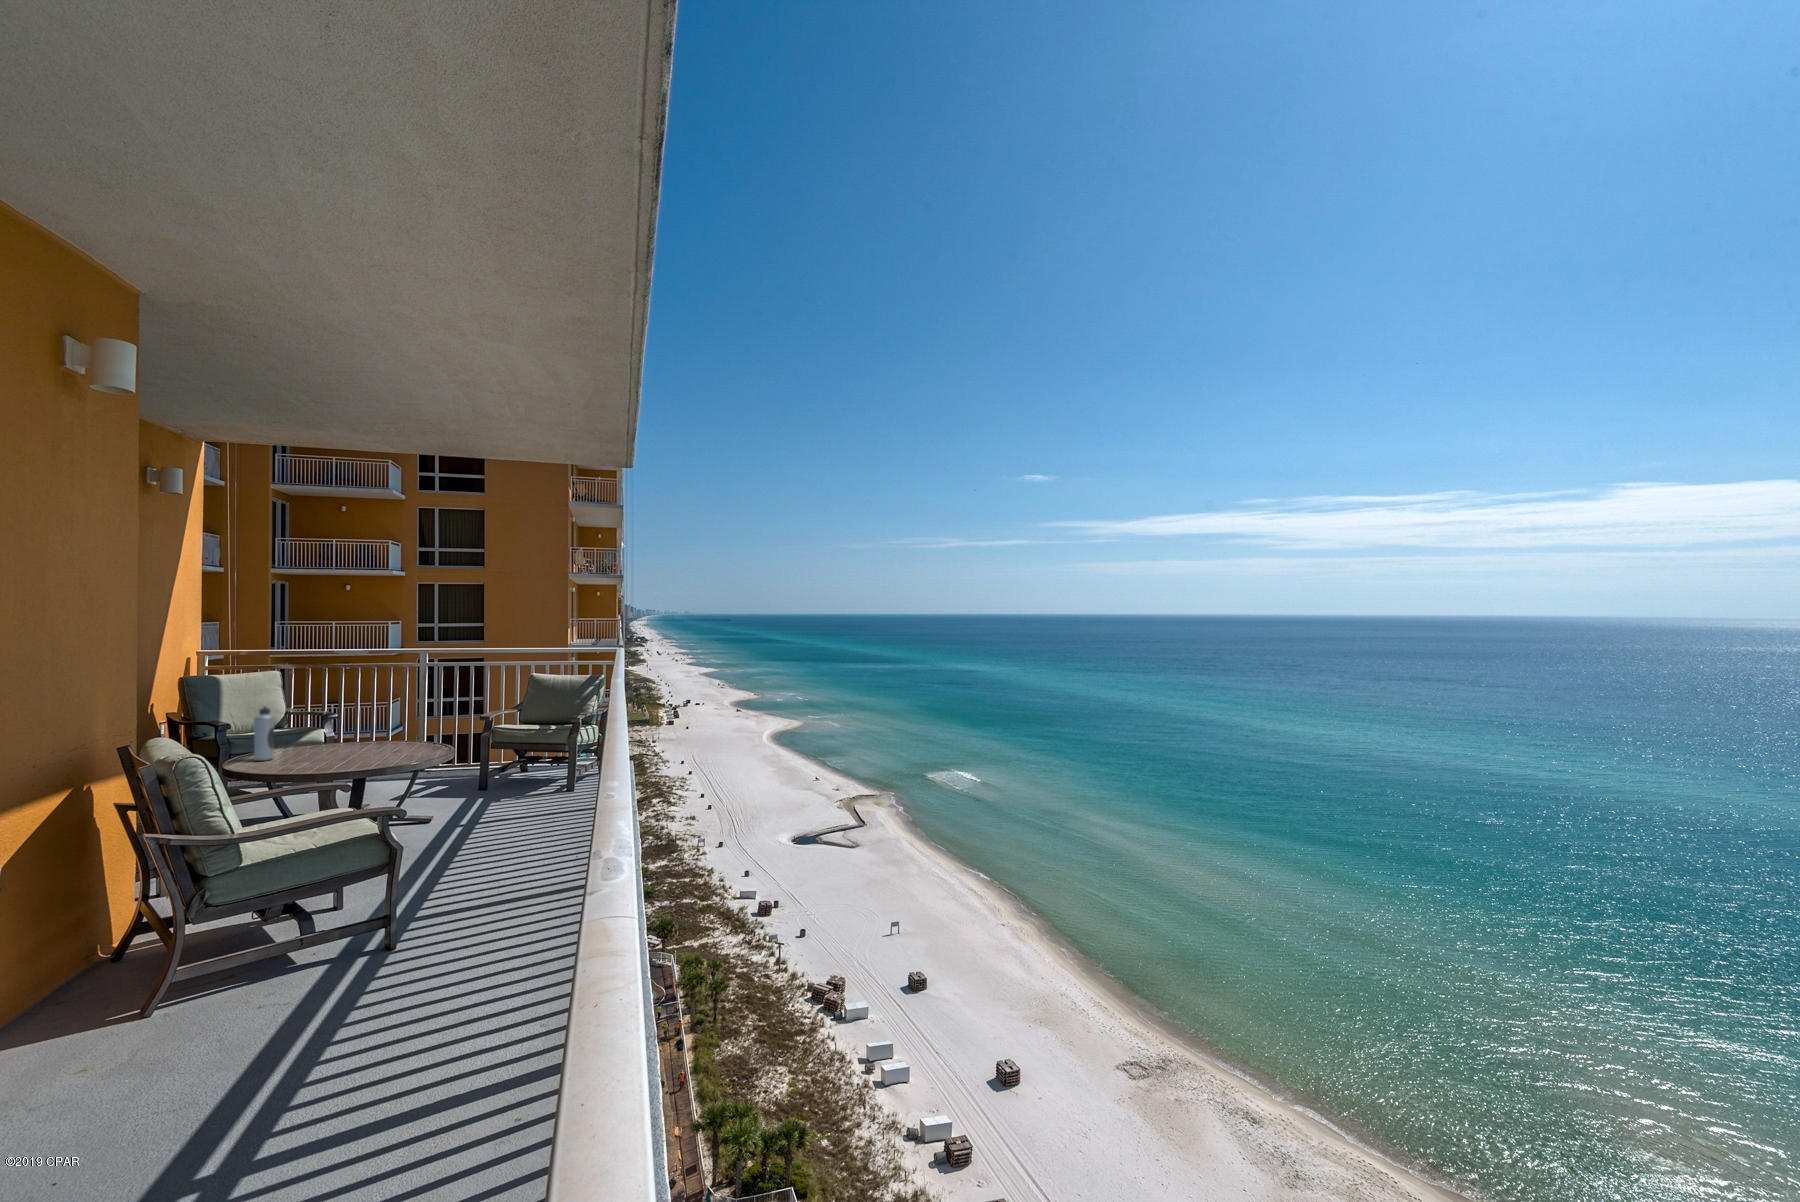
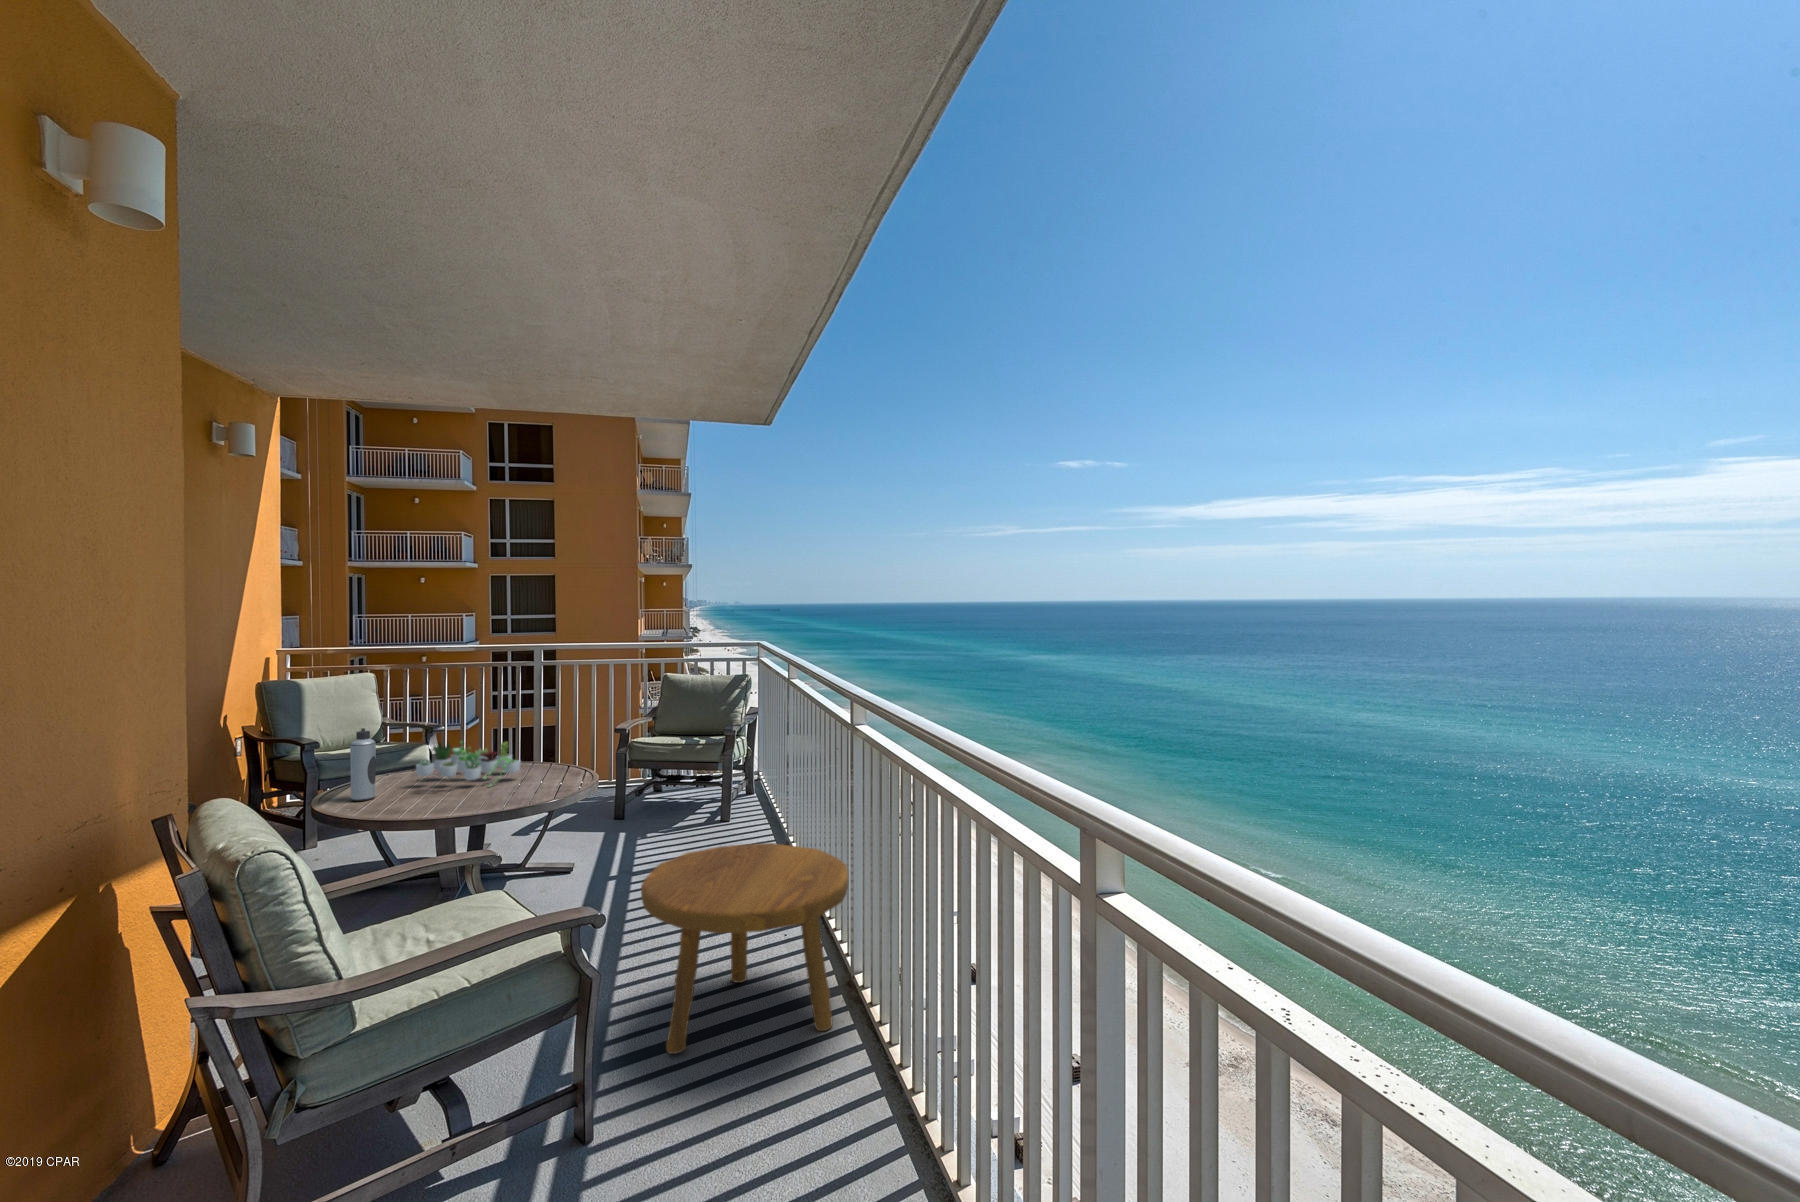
succulent plant: none [296,716,390,753] -> present [416,741,520,787]
footstool: none [447,785,599,914] -> present [641,843,848,1054]

